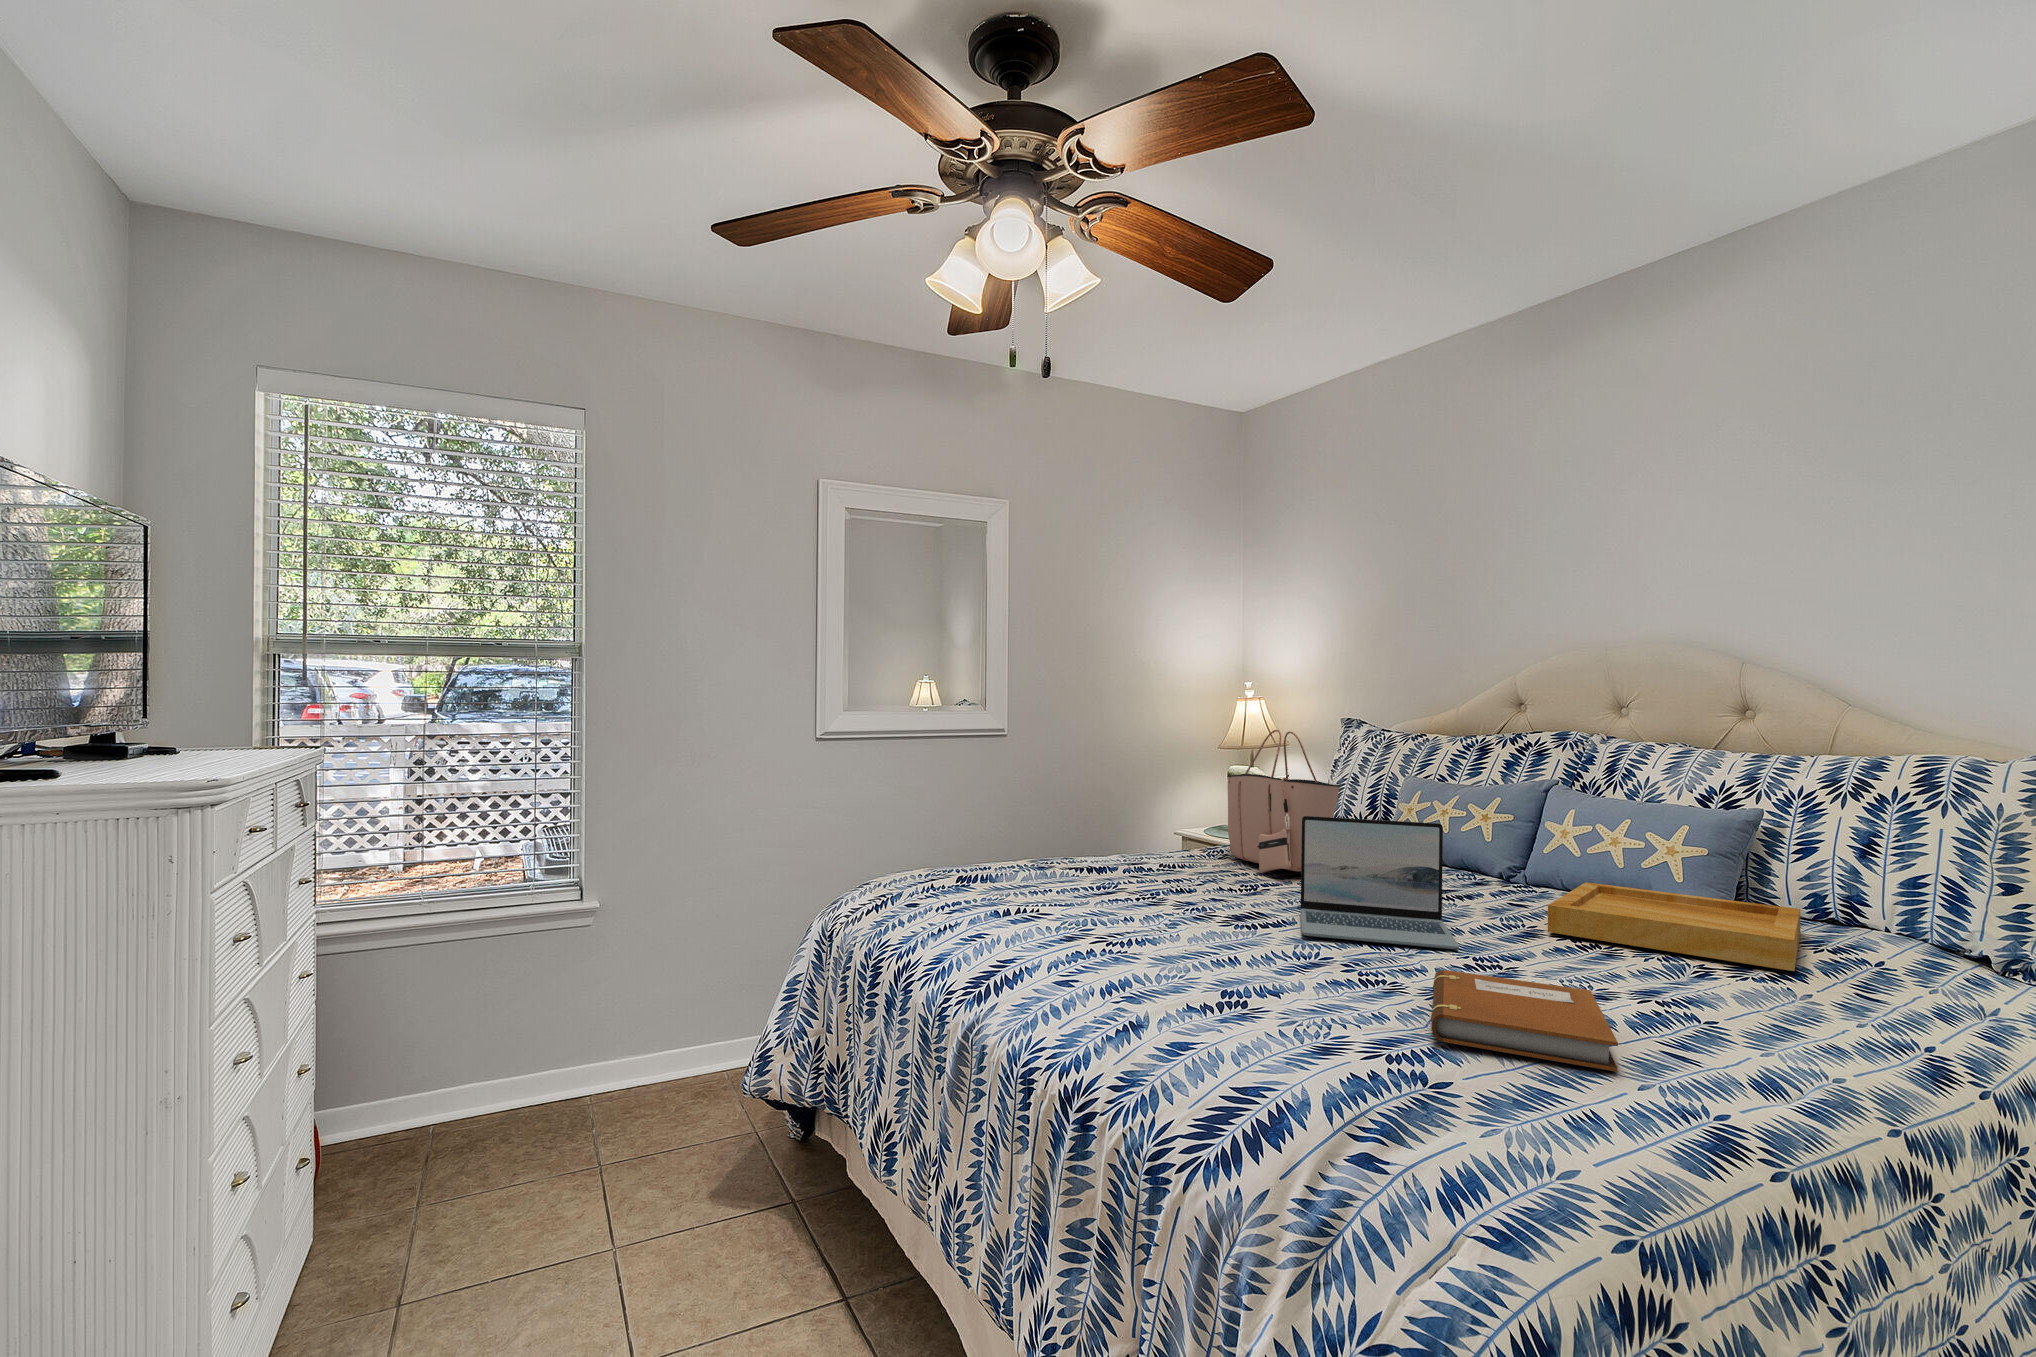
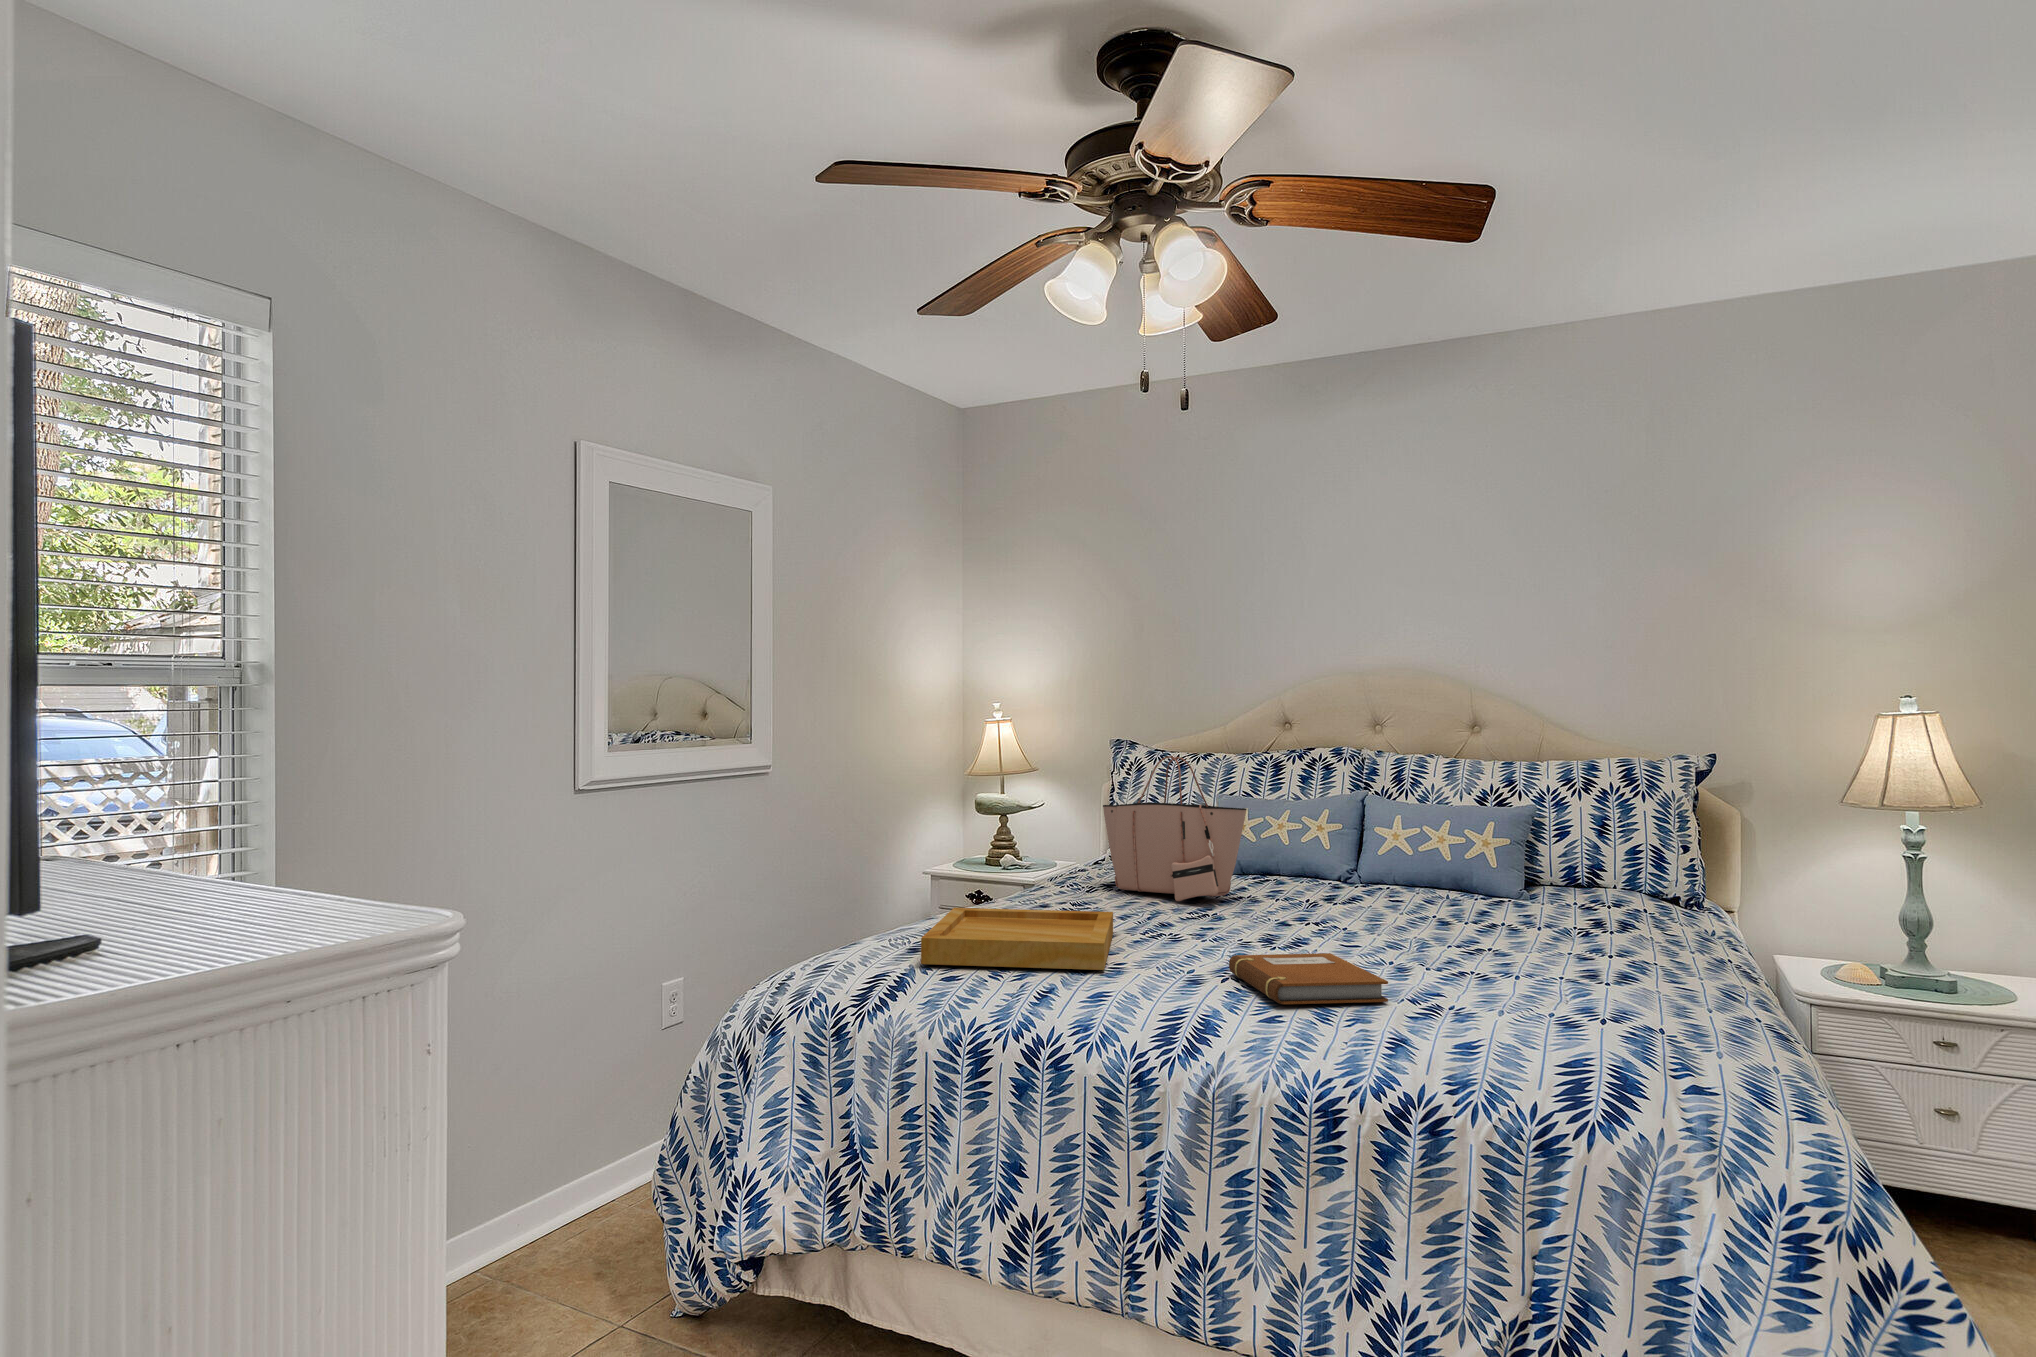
laptop: present [1301,816,1459,949] -> none [1293,839,1455,951]
tray: present [1548,882,1800,971] -> present [921,908,1113,970]
notebook: present [1431,970,1618,1072] -> present [1229,953,1388,1004]

